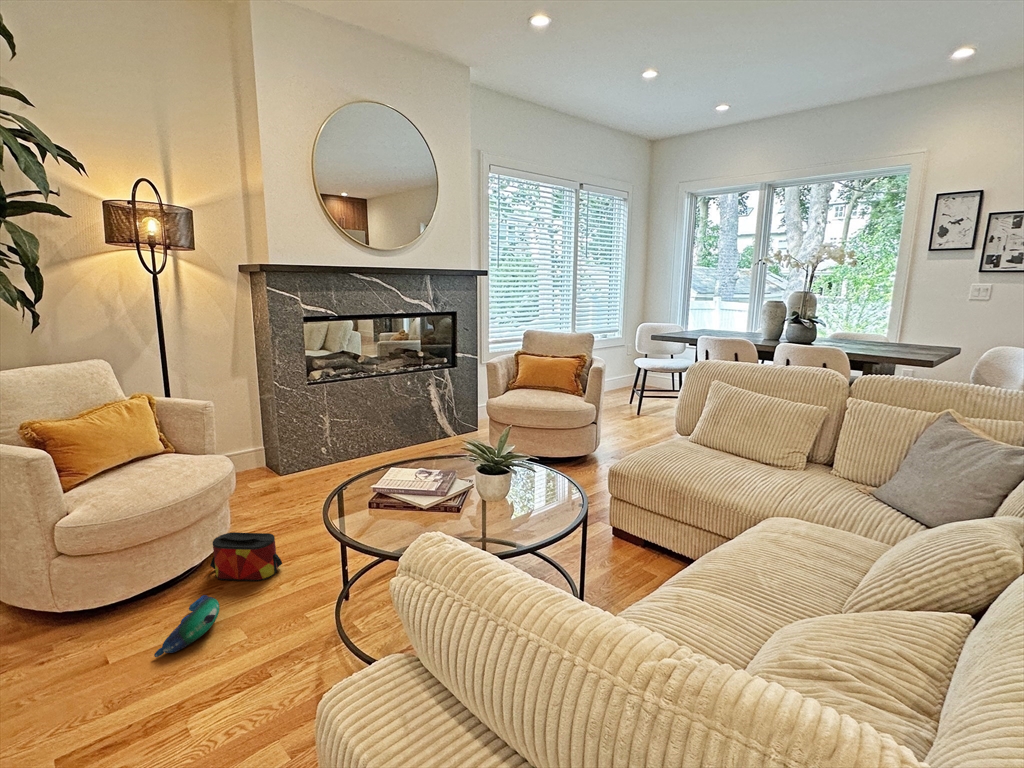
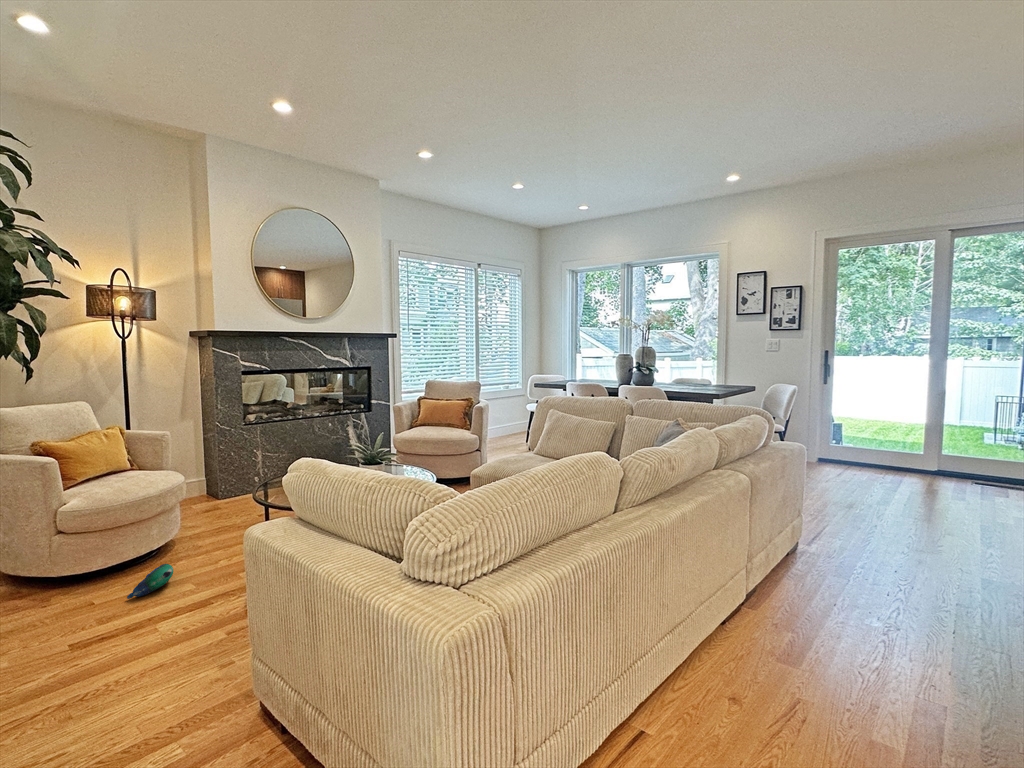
bag: present [210,532,282,581] -> none [164,526,220,561]

